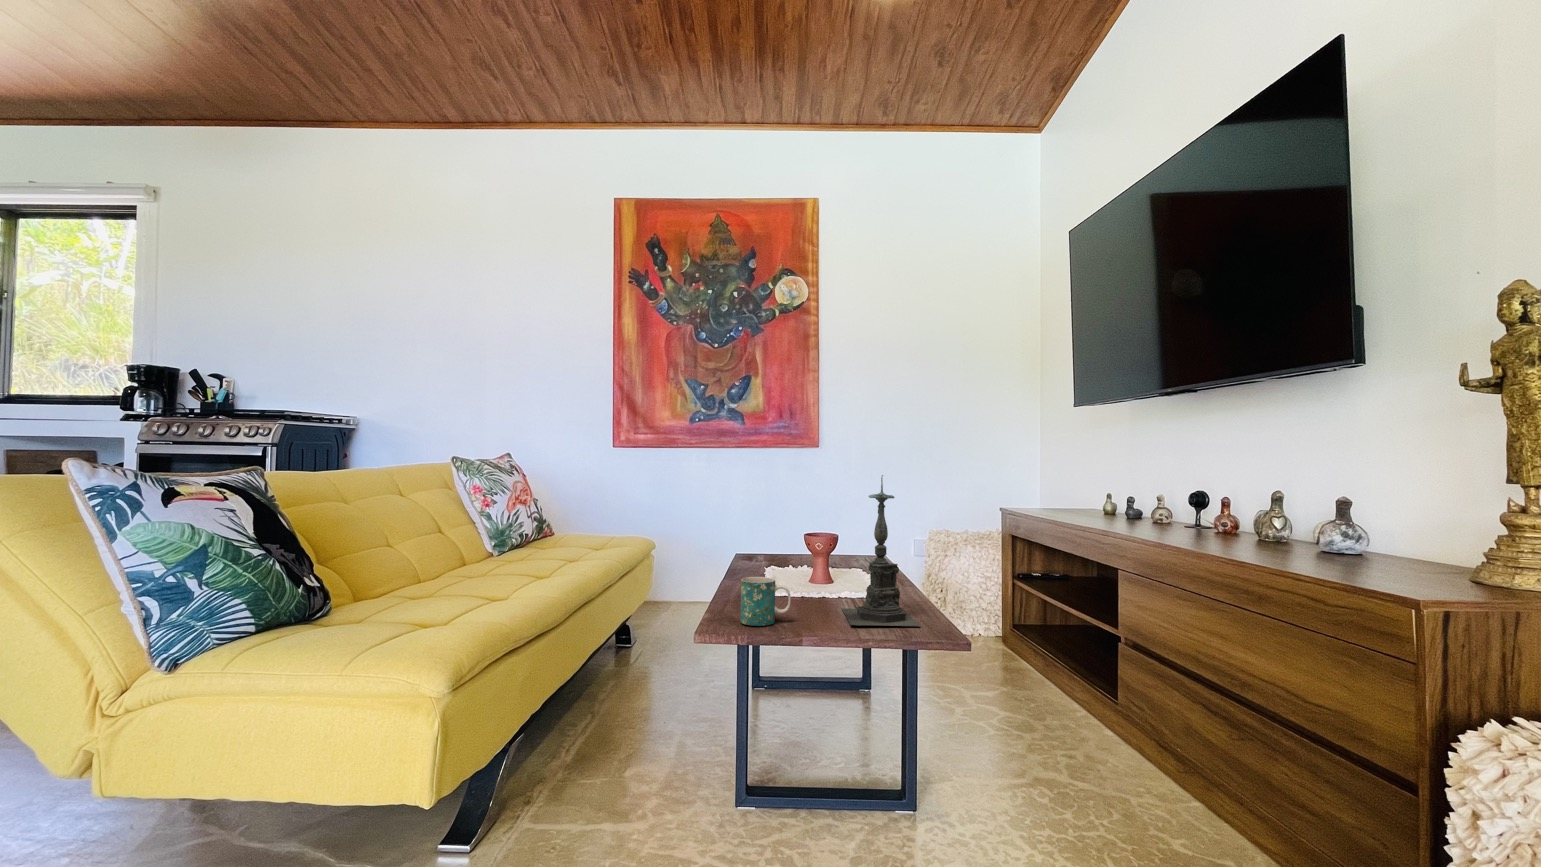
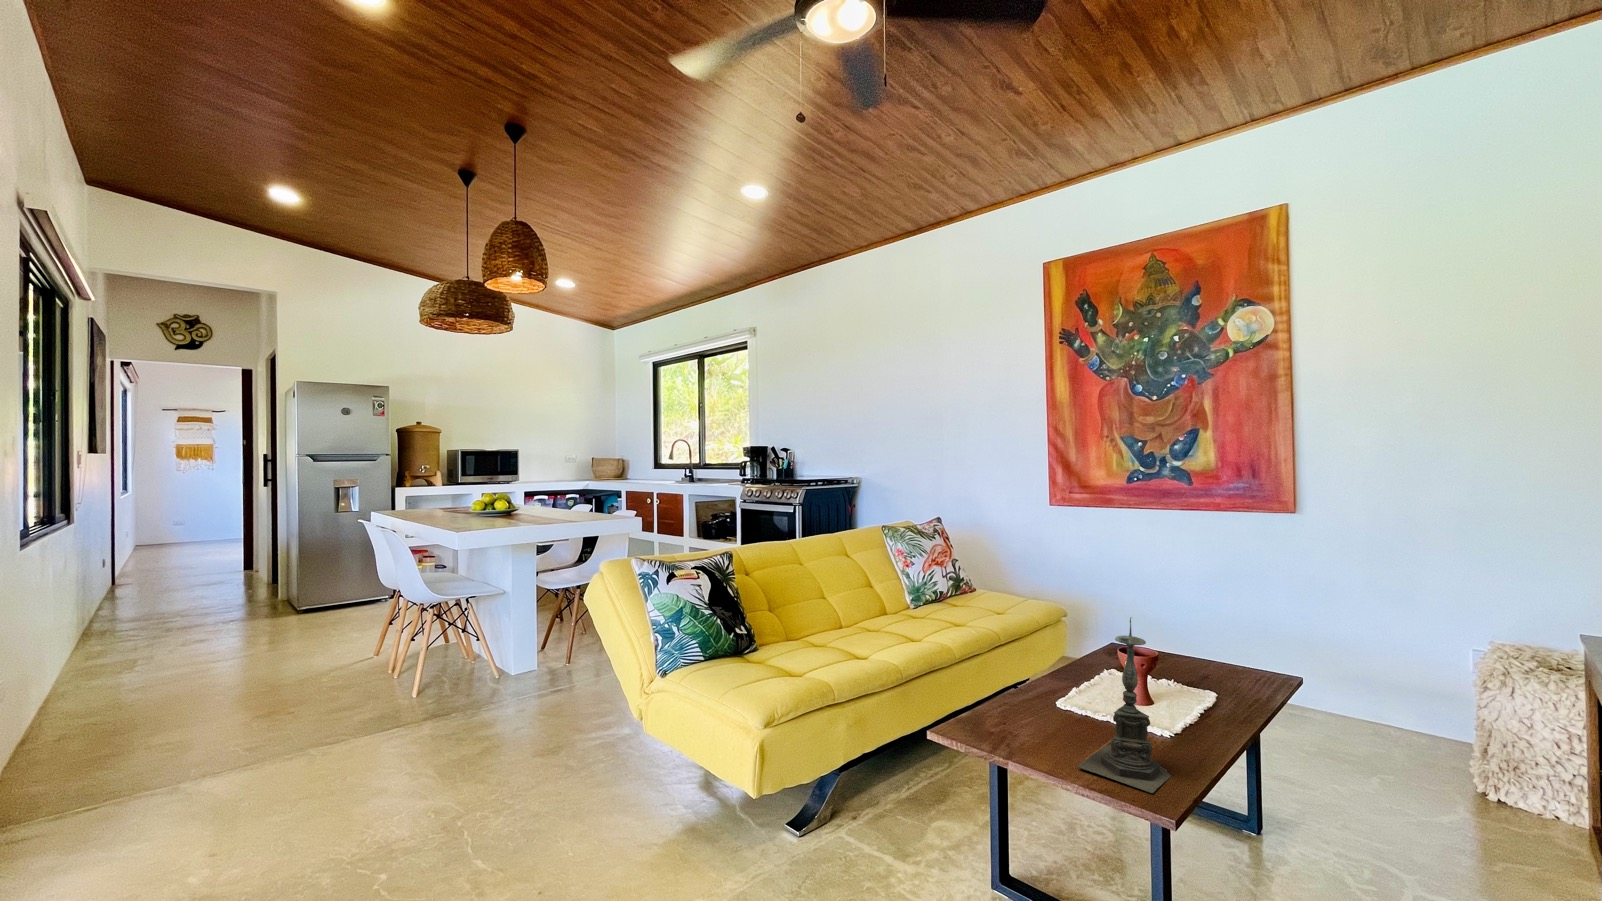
mug: present [741,577,791,626] -> none [989,691,1034,741]

